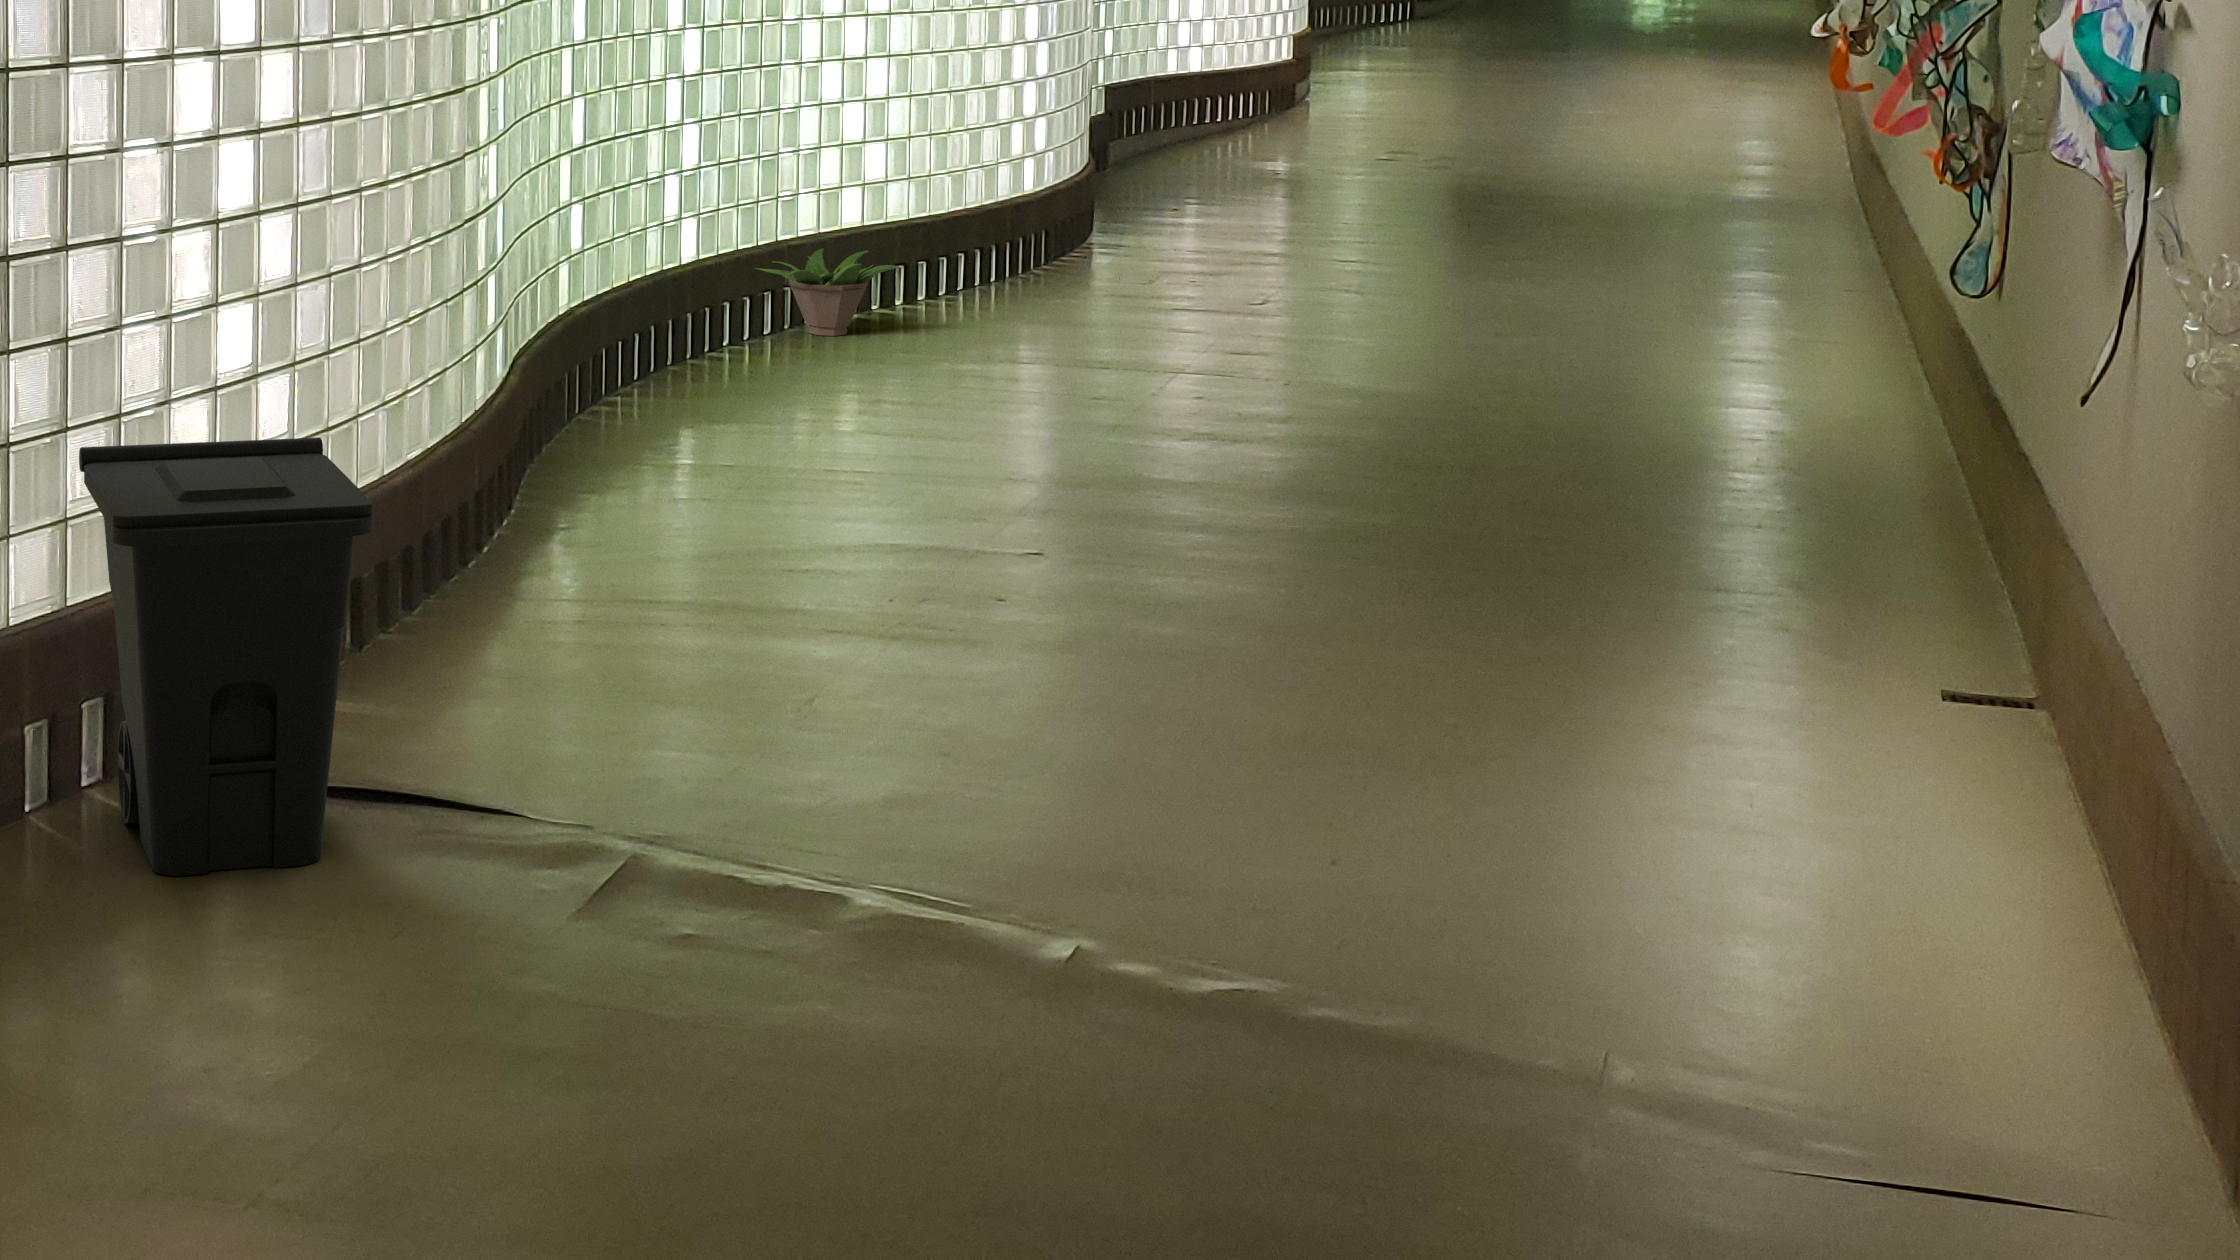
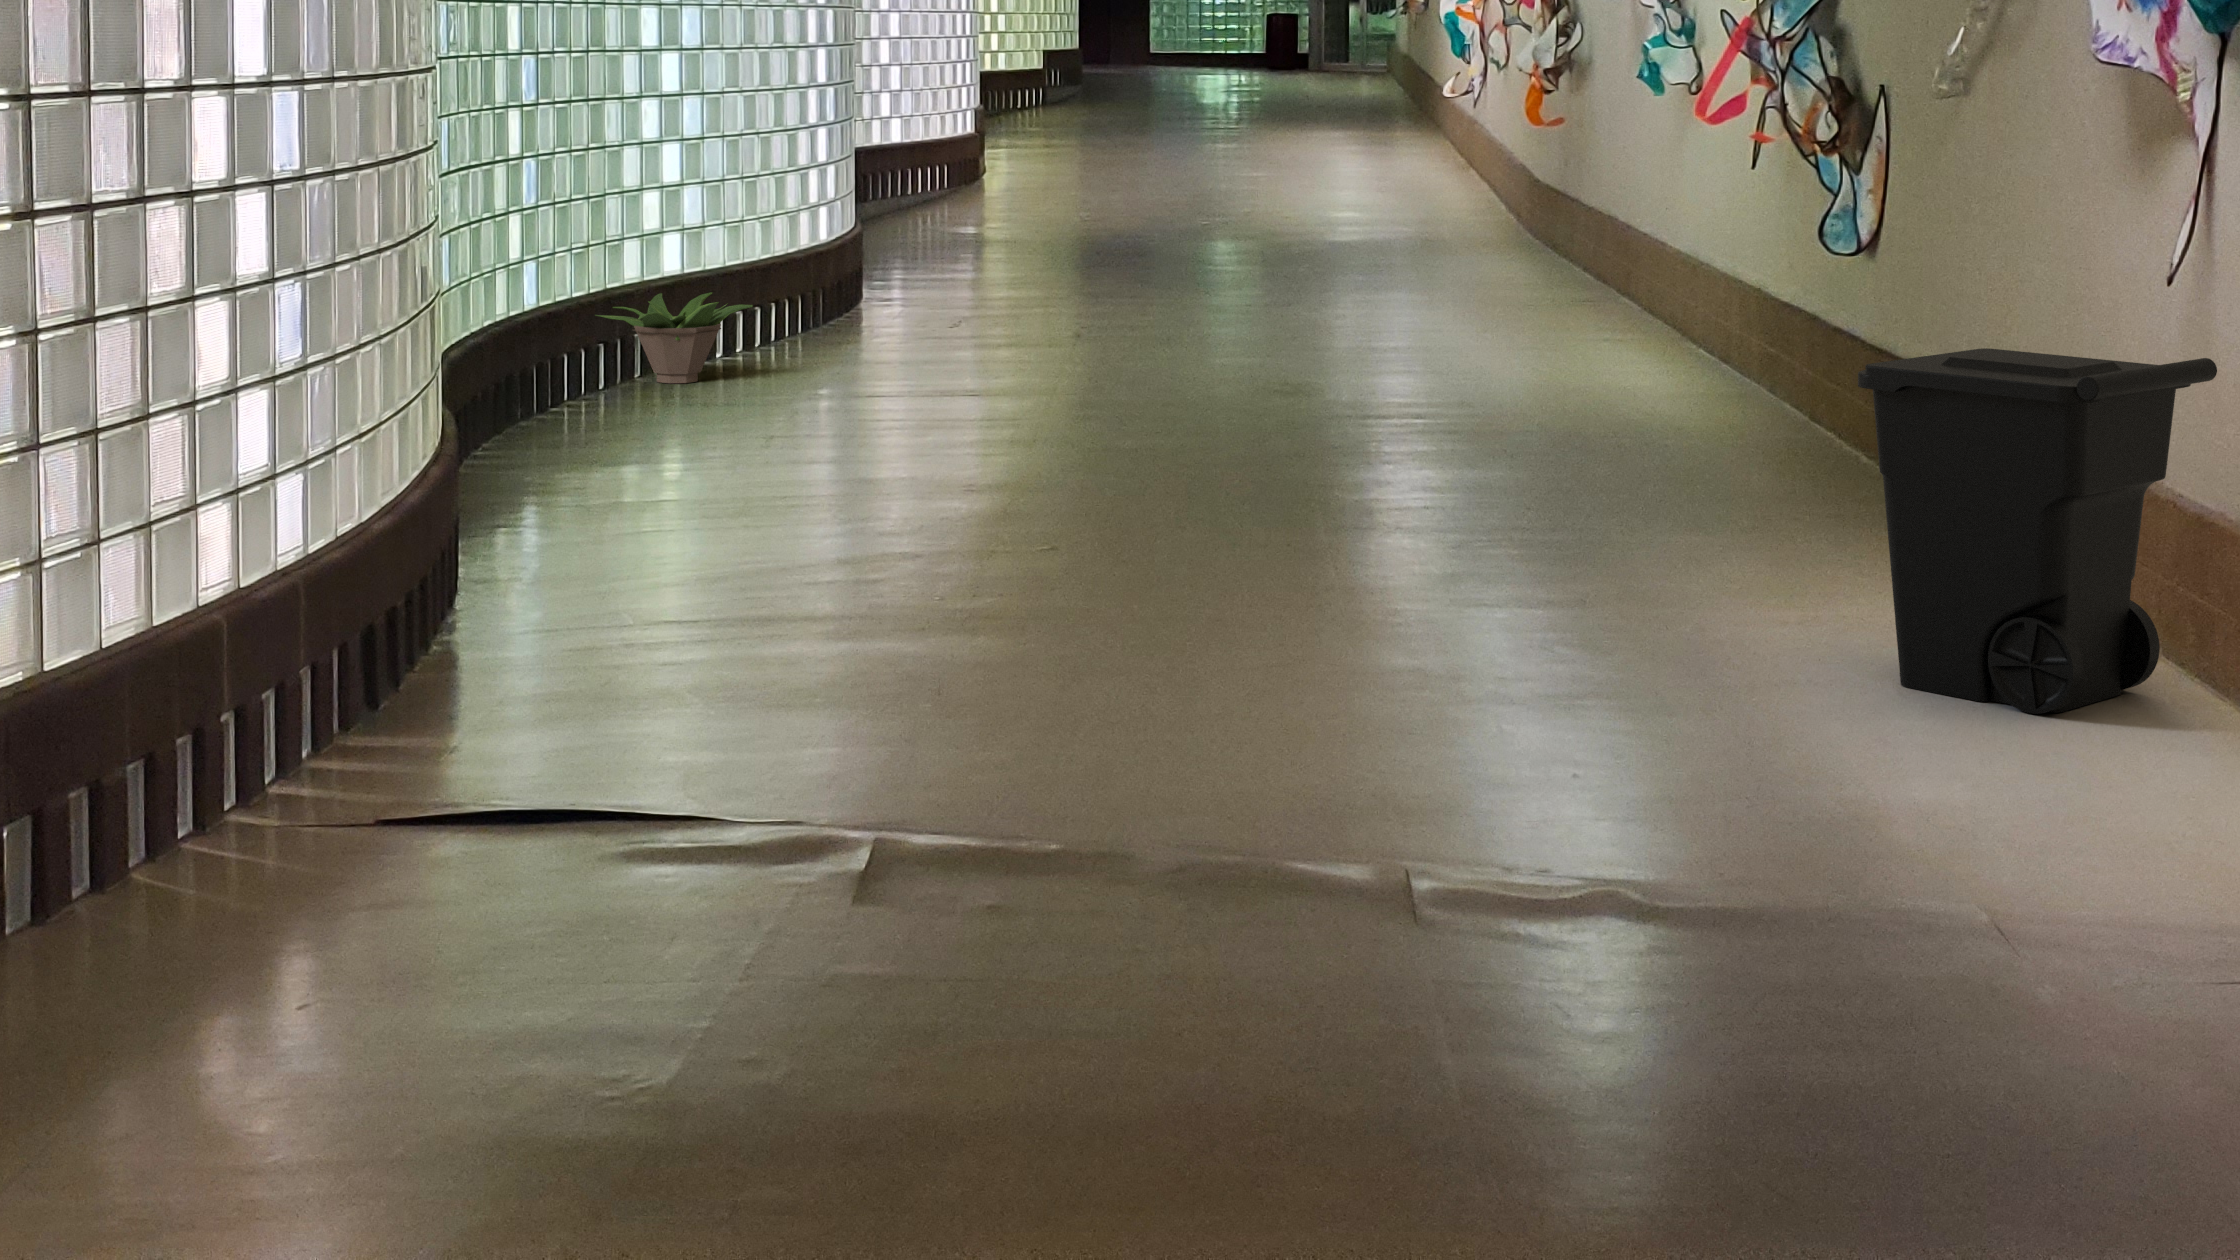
trash can: present [79,438,374,876] -> present [1858,348,2217,714]

